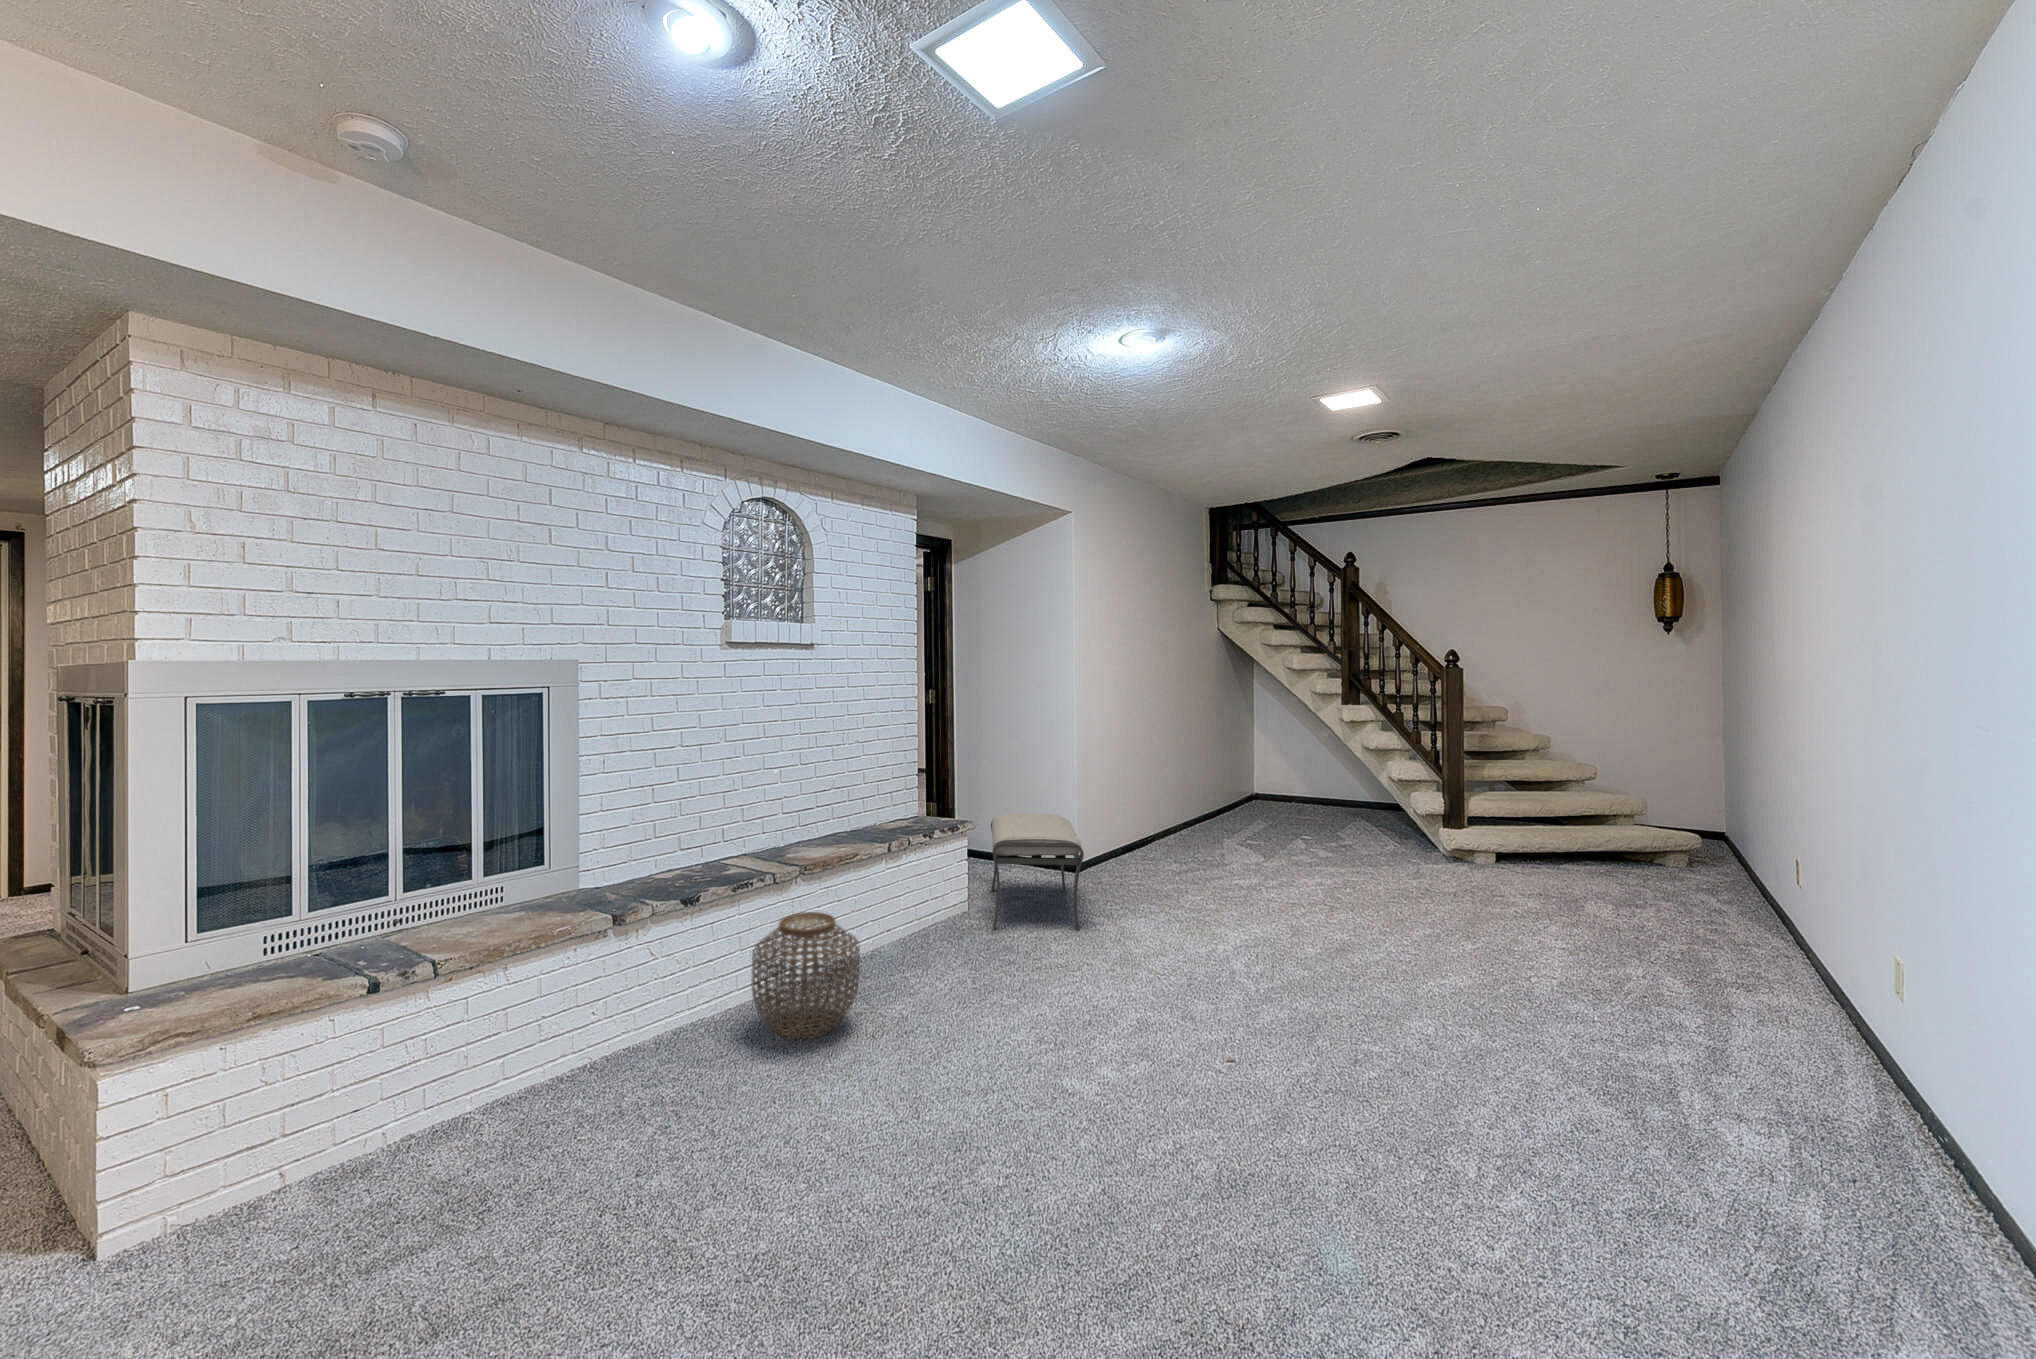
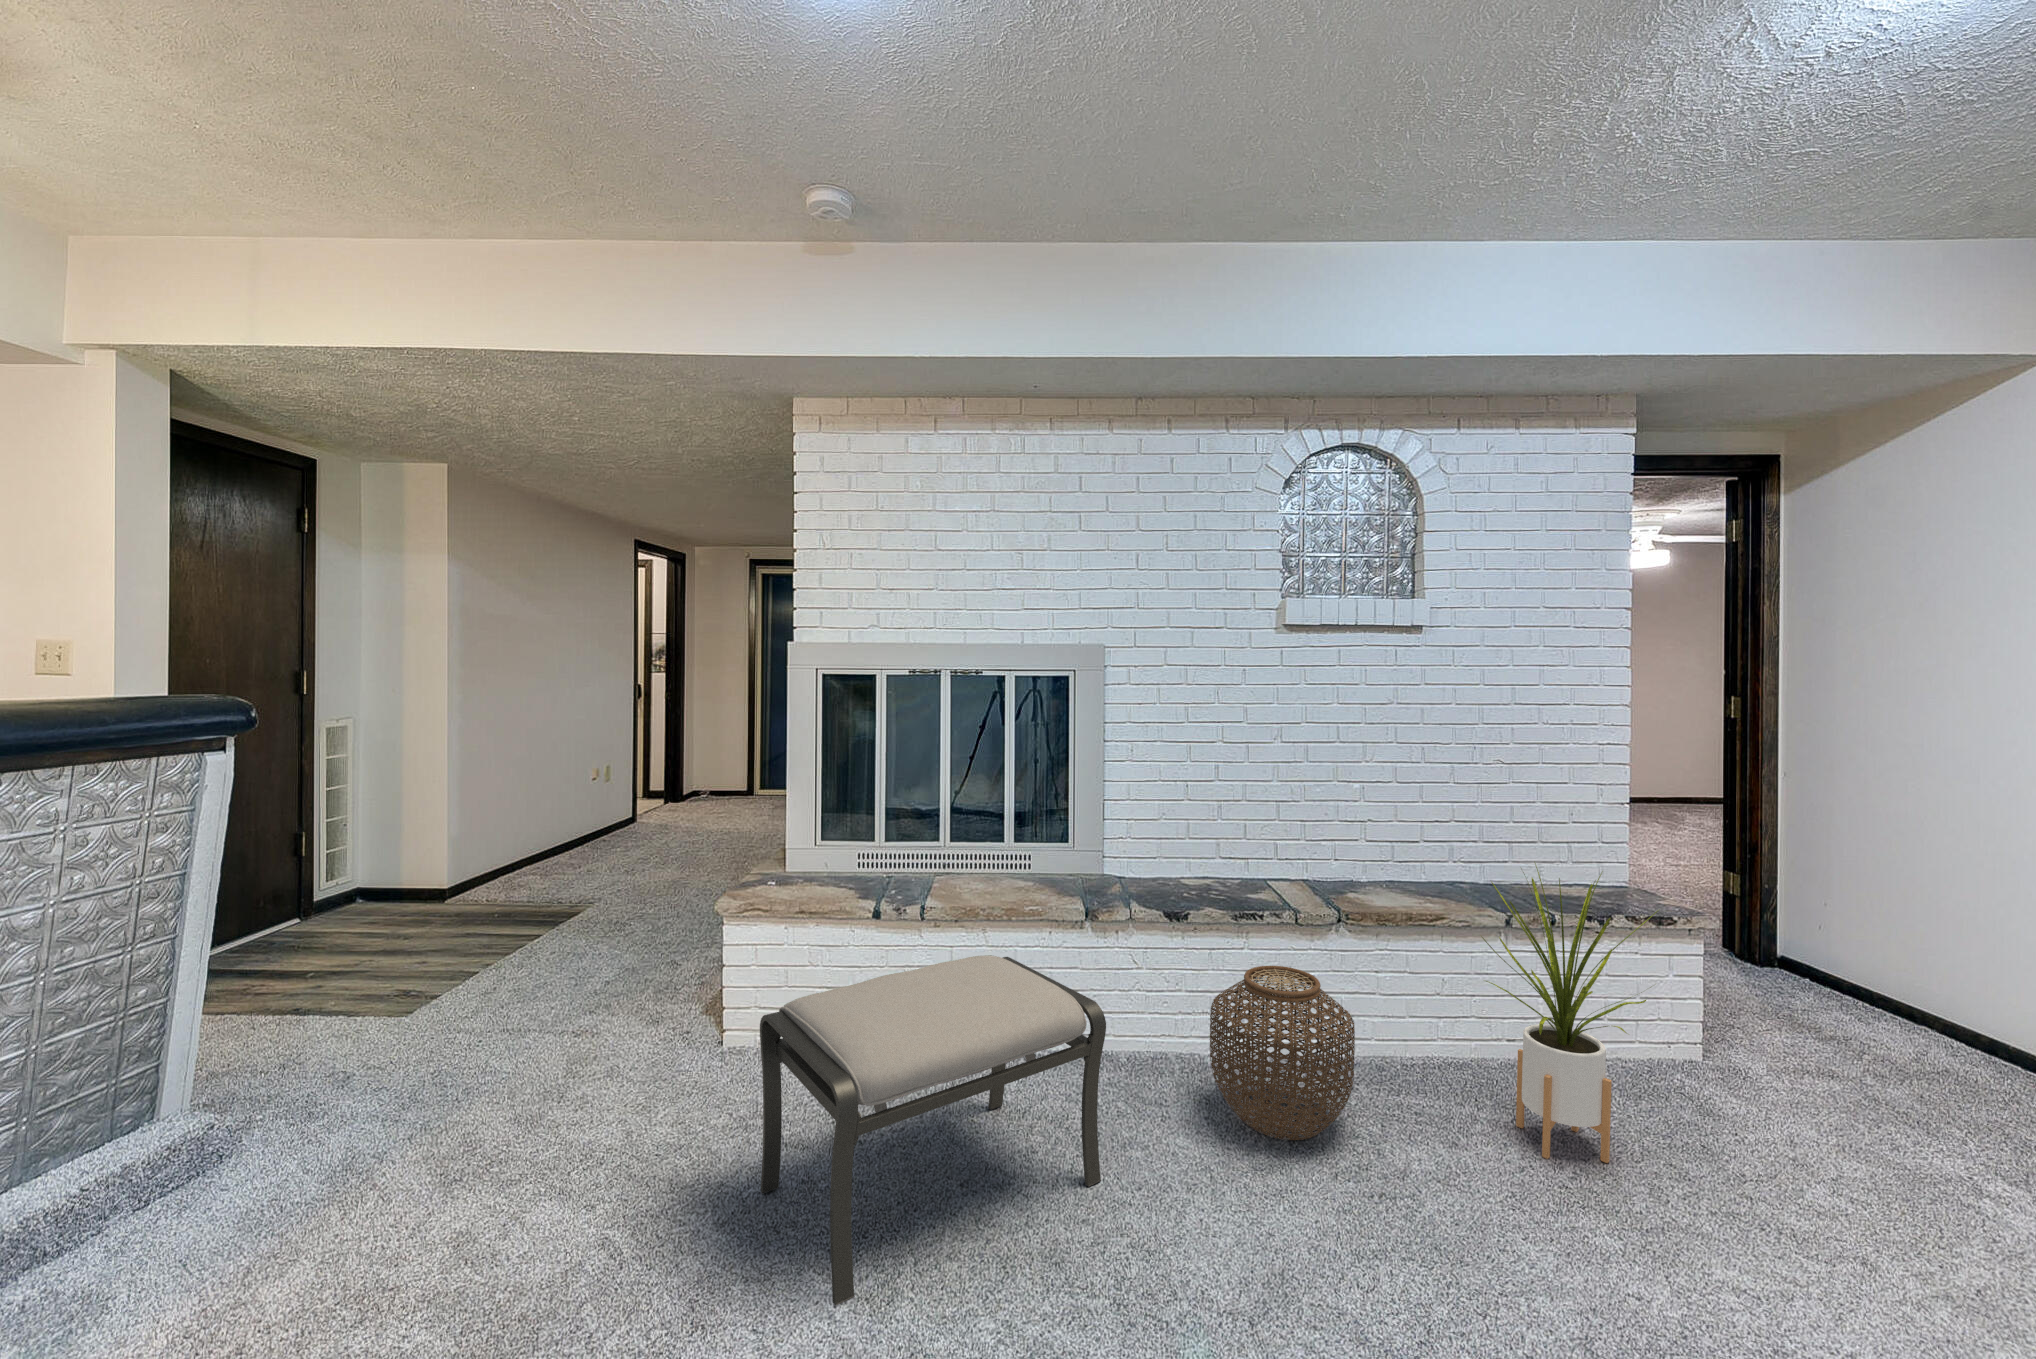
house plant: none [908,802,998,982] -> present [1482,863,1657,1163]
ottoman: present [991,814,1084,930] -> present [760,955,1106,1306]

